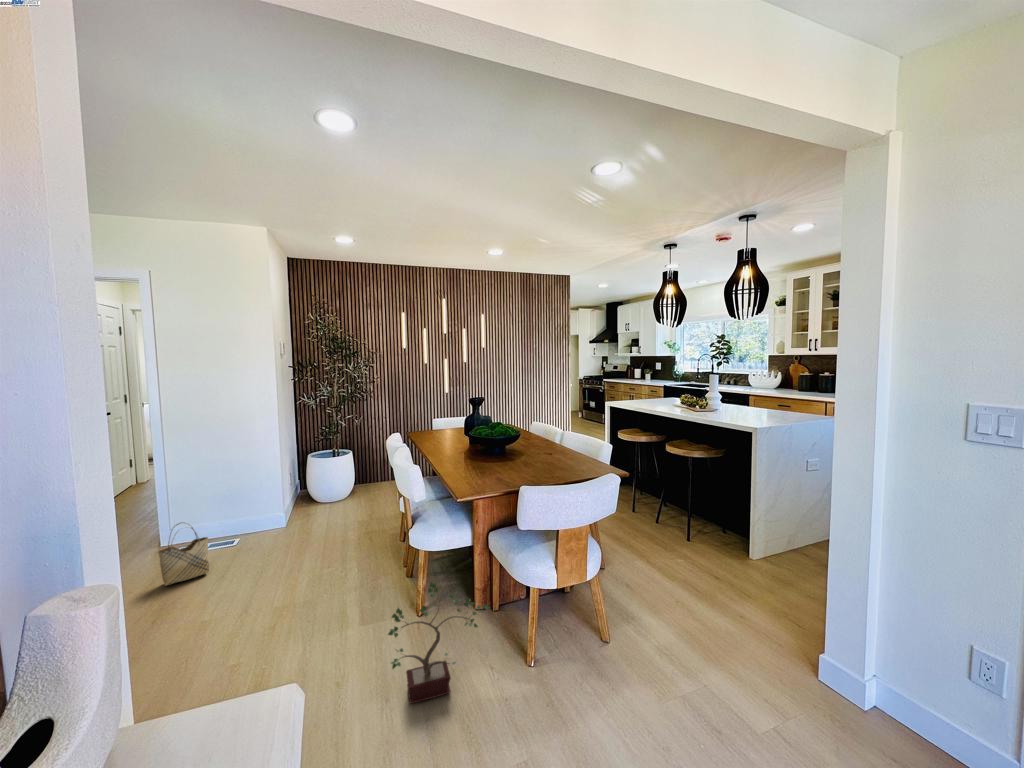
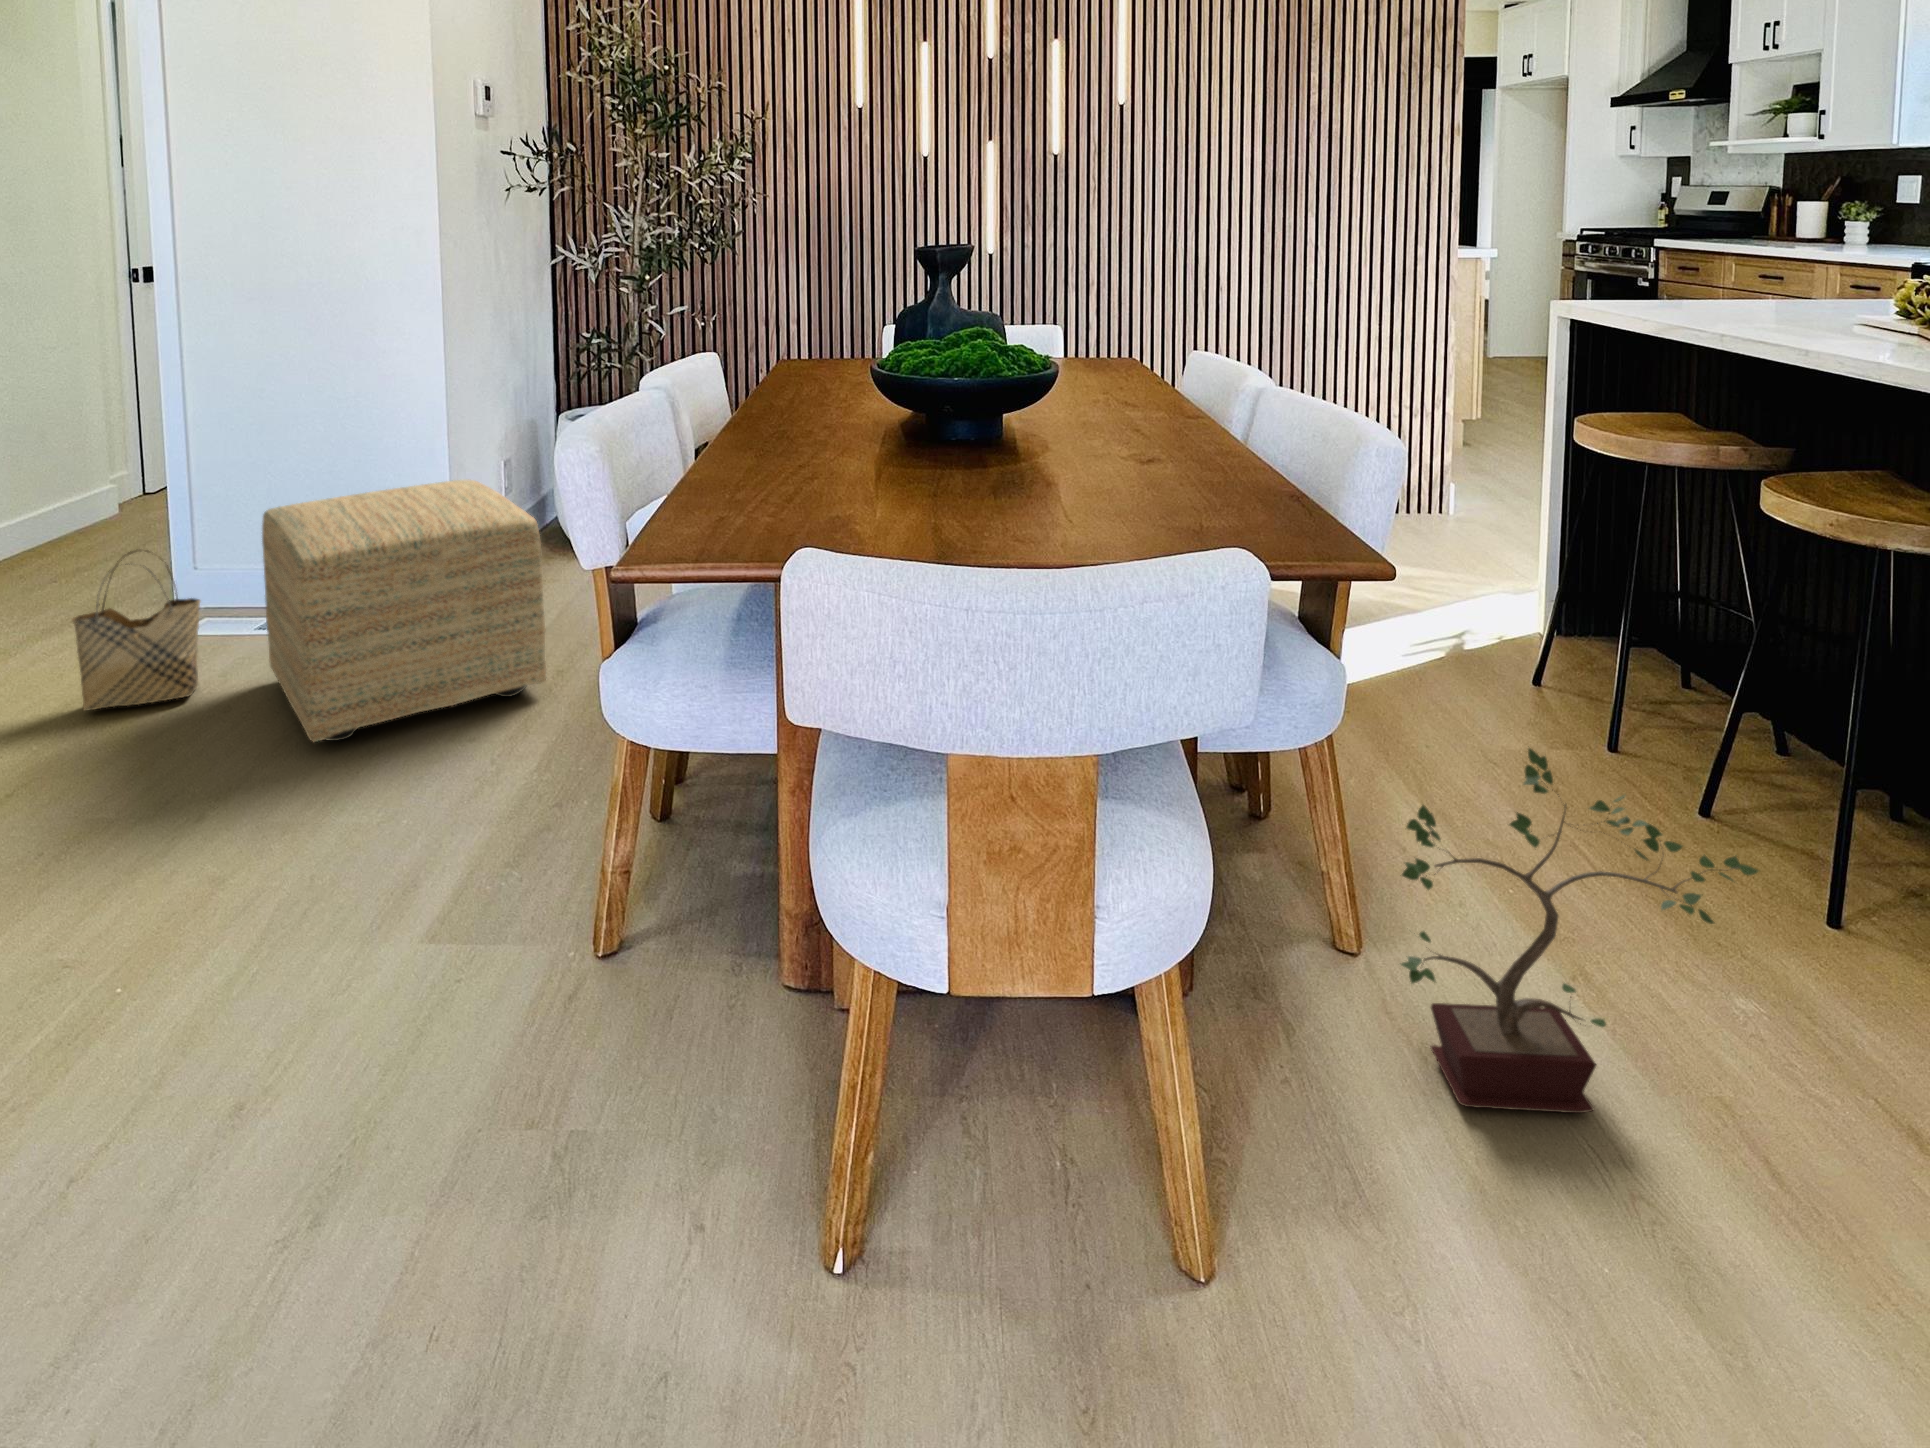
ottoman: none [233,482,347,577] -> present [262,480,546,742]
potted plant: present [388,582,490,704] -> present [1400,748,1758,1113]

